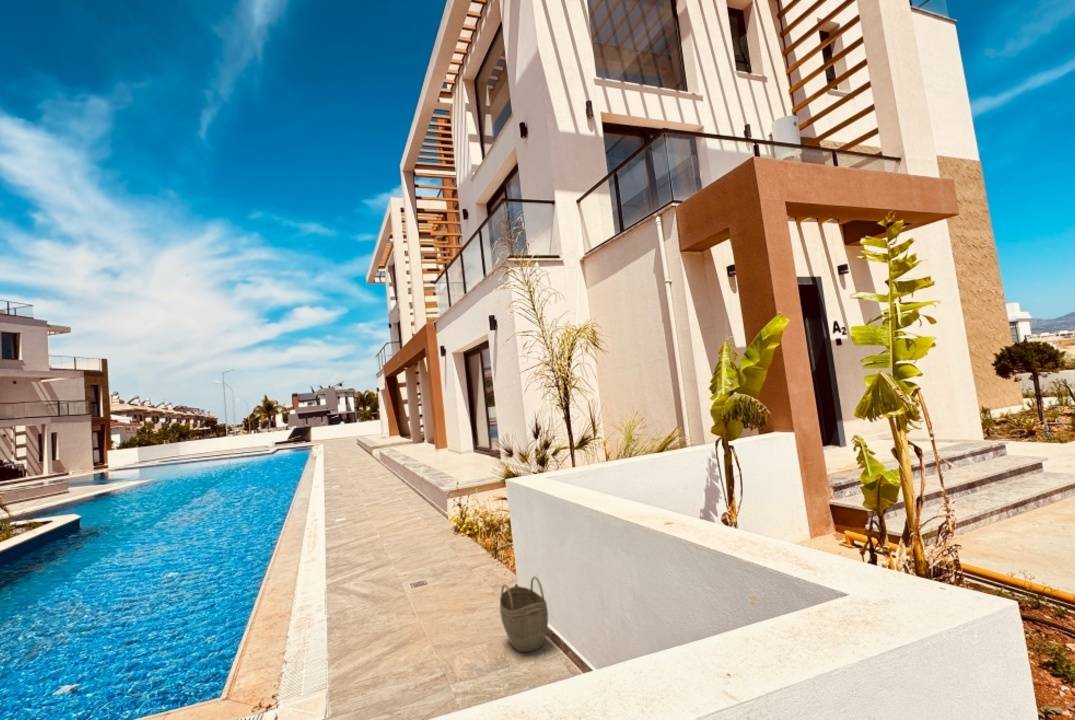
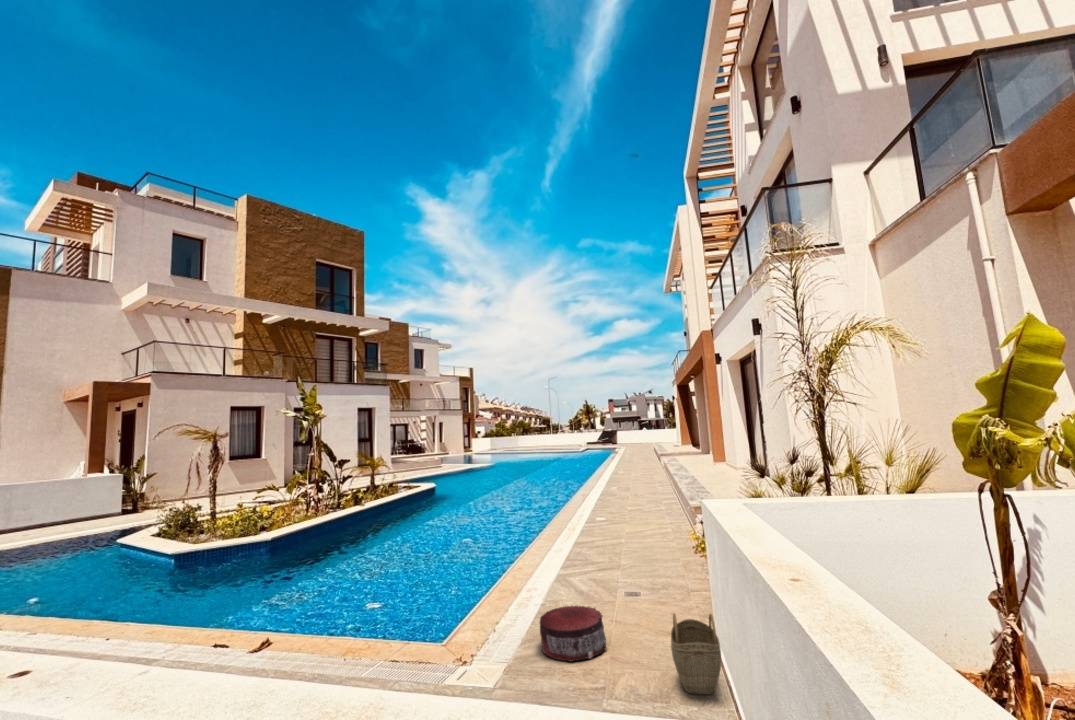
pouf: none [351,602,427,667] -> present [540,605,606,661]

